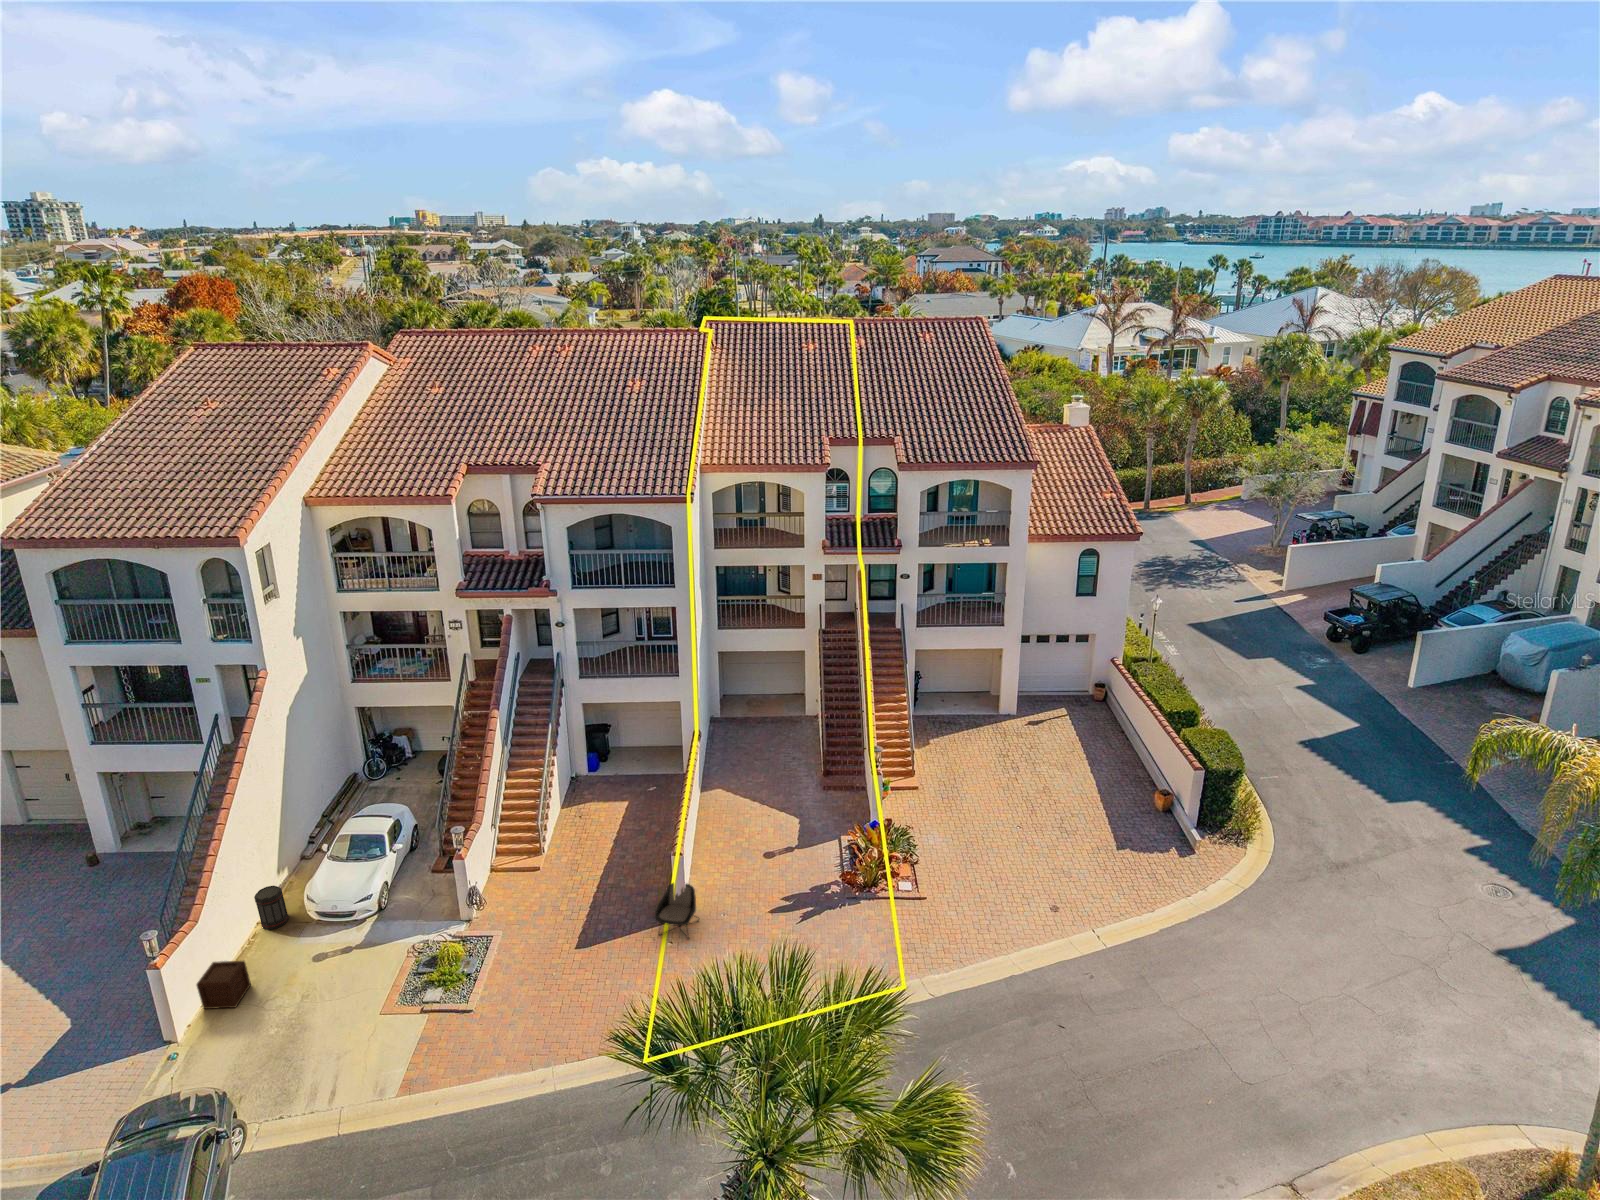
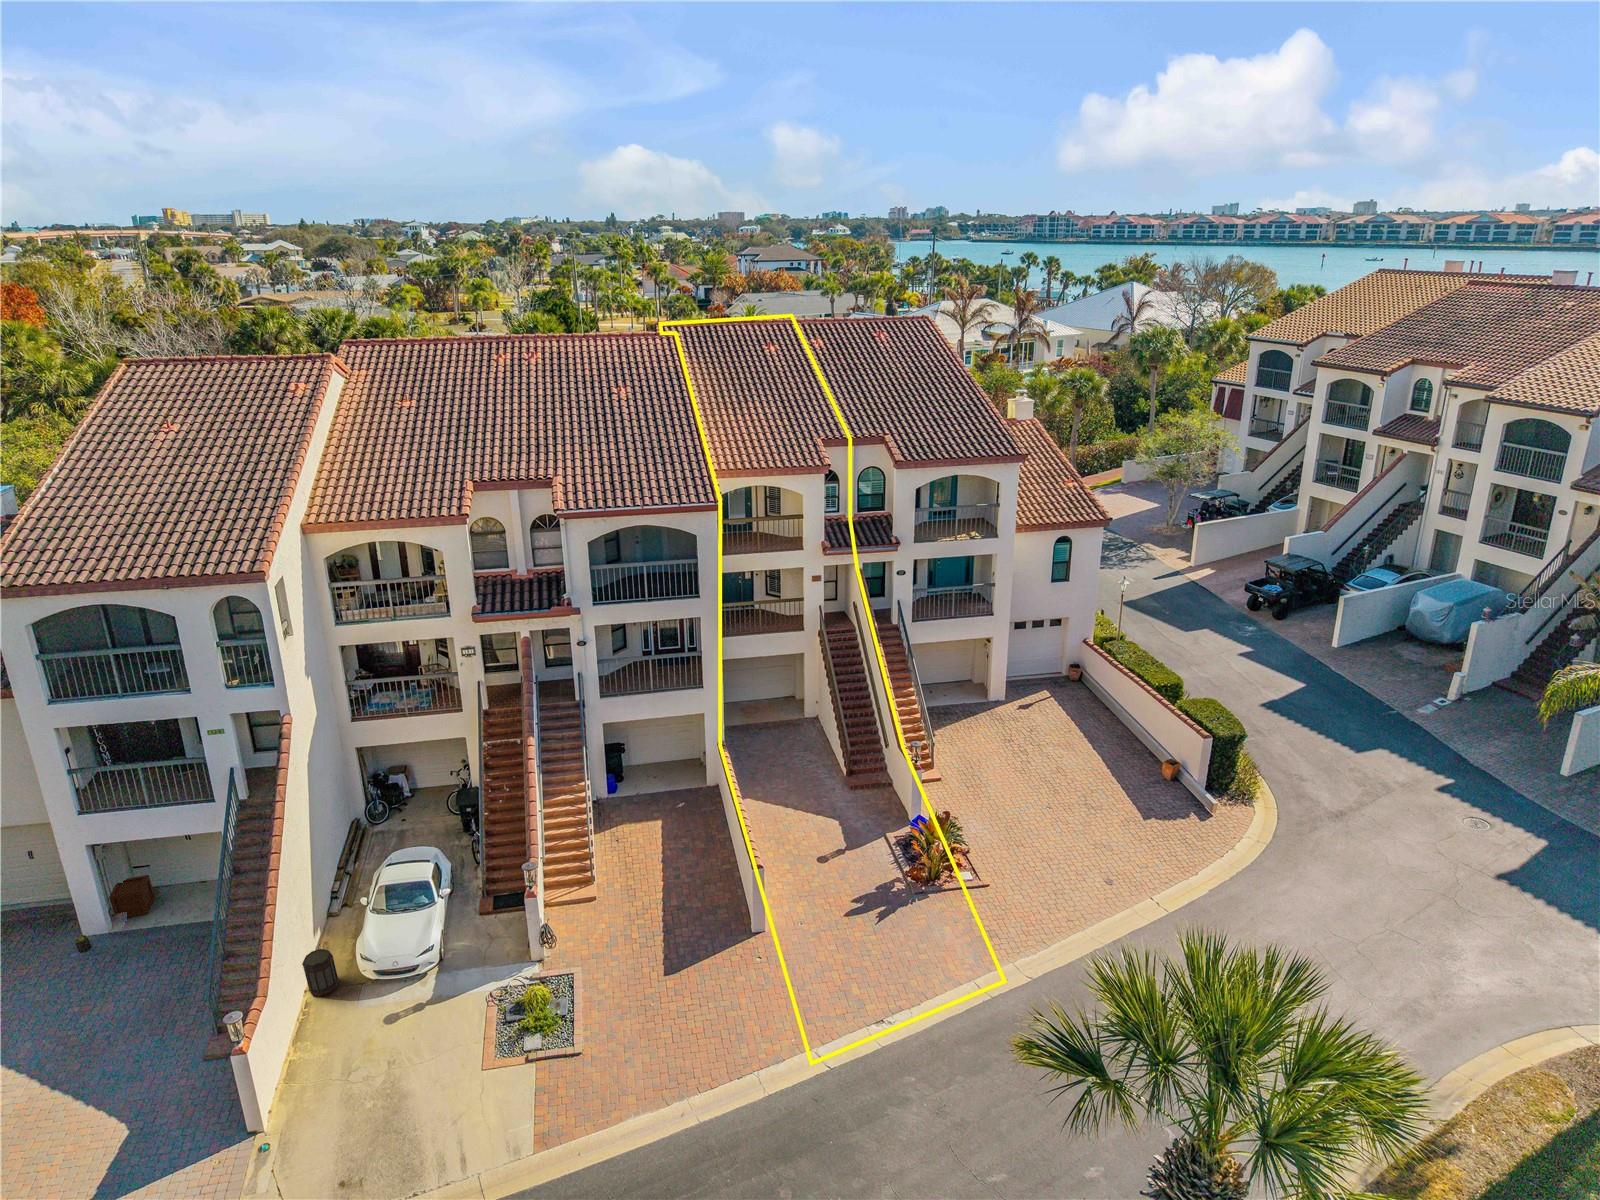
lounge chair: present [655,883,696,939] -> none [740,895,780,952]
wooden crate: present [197,961,251,1009] -> present [109,875,155,918]

